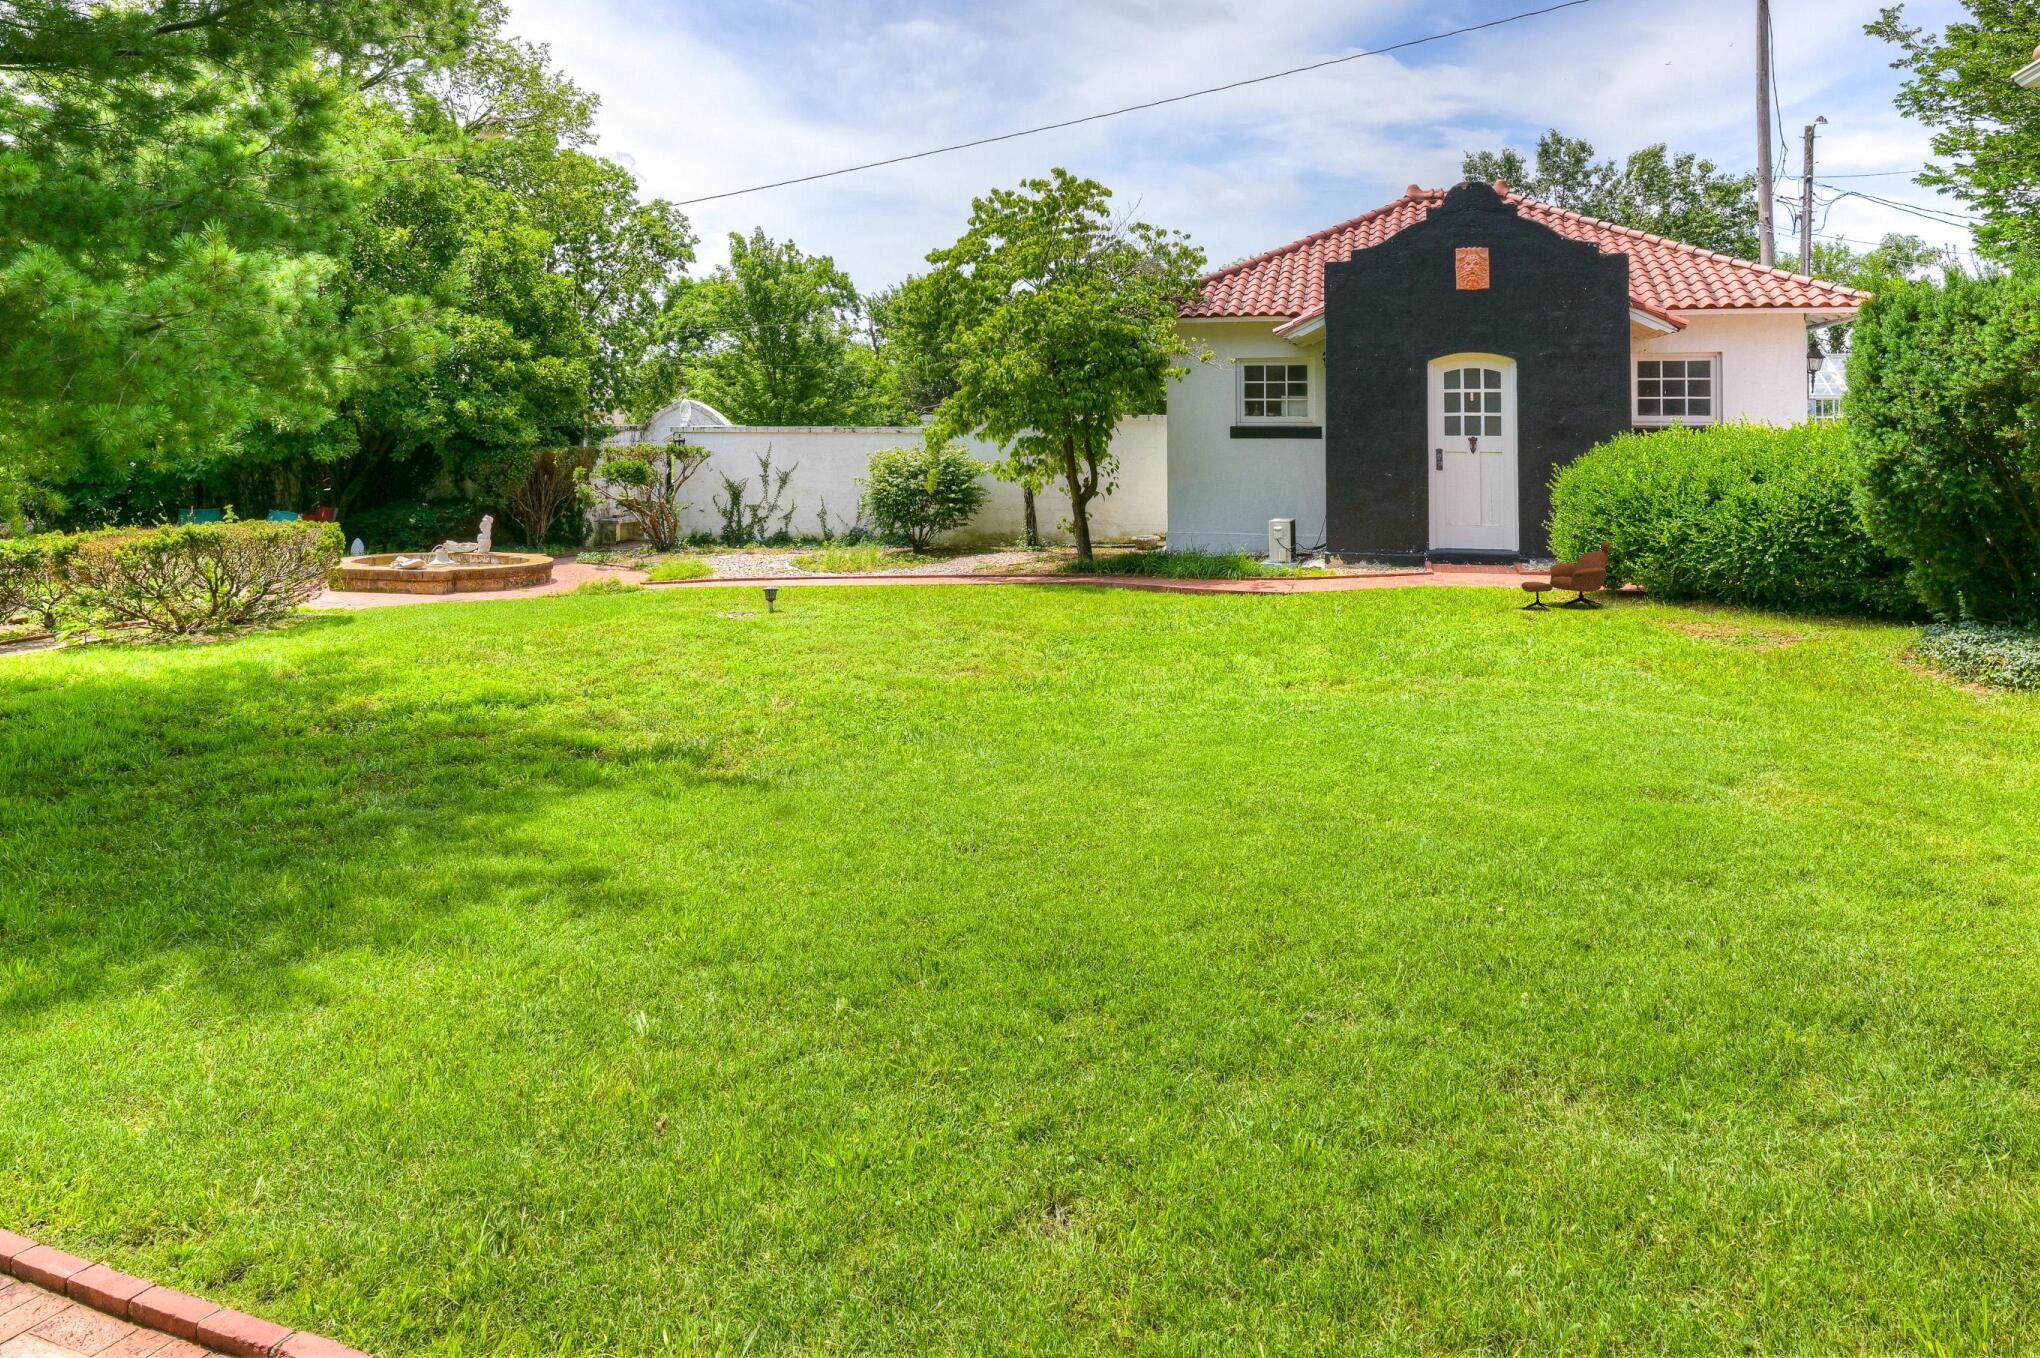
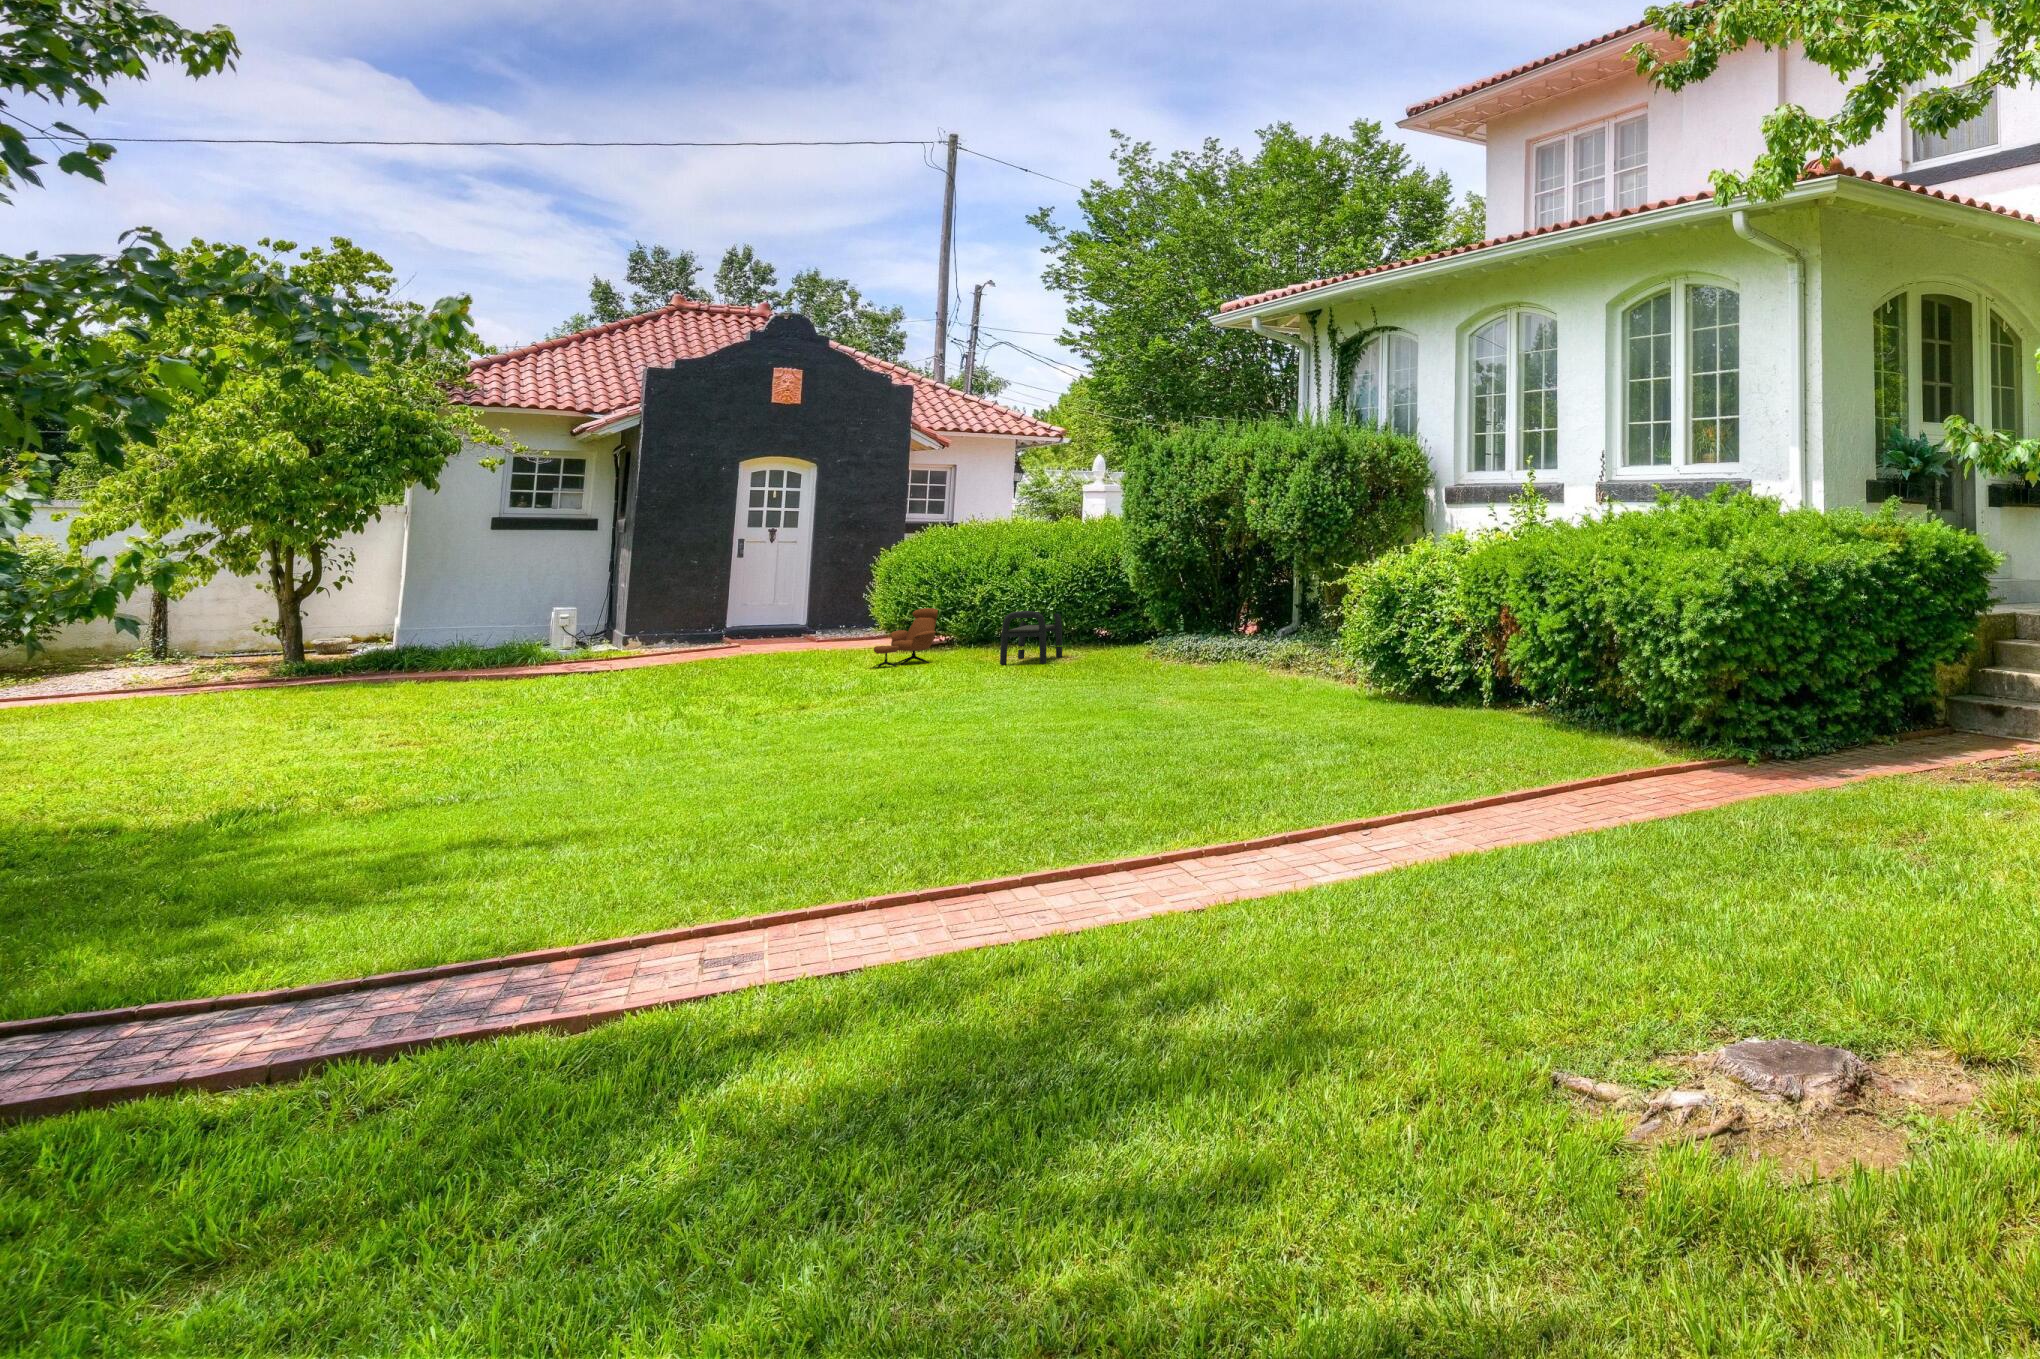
bench: none [1674,549,1788,633] -> present [1000,611,1062,665]

